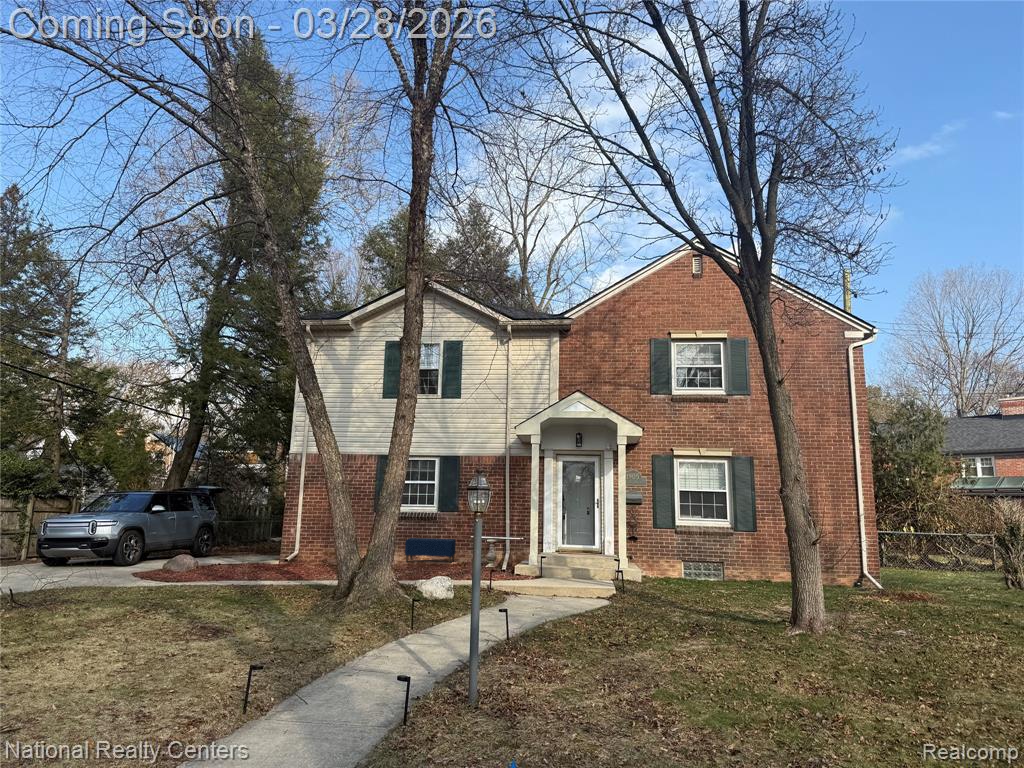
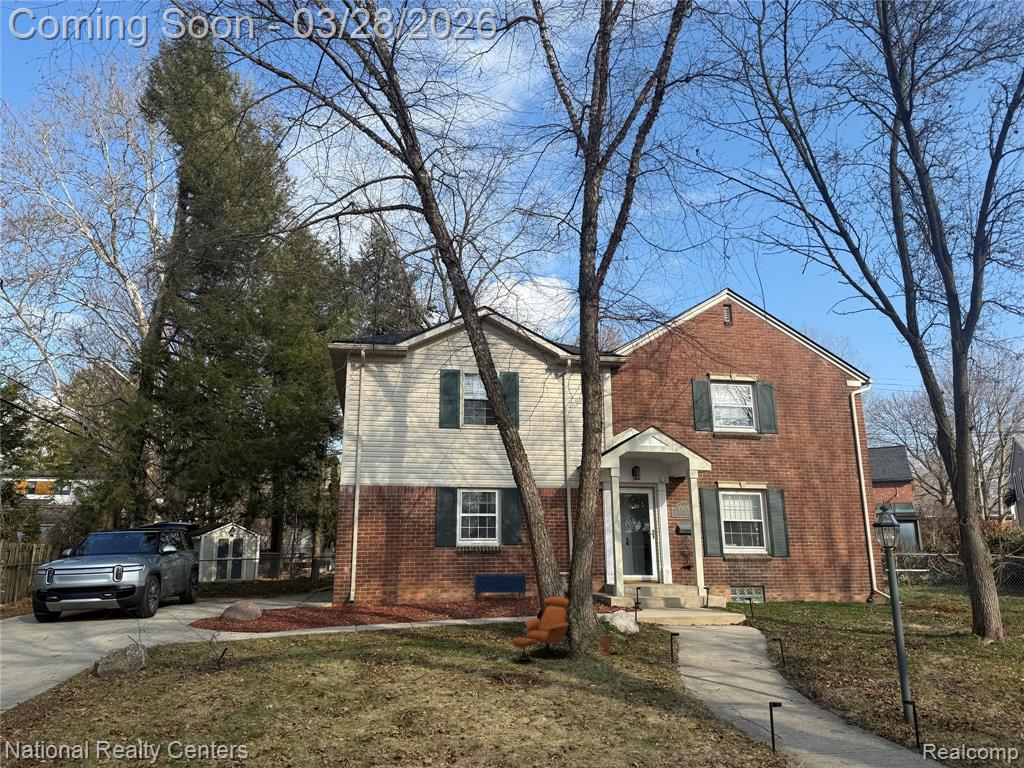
lounge chair: none [273,558,345,616] -> present [512,597,569,663]
potted plant: none [367,574,382,613] -> present [598,616,612,655]

